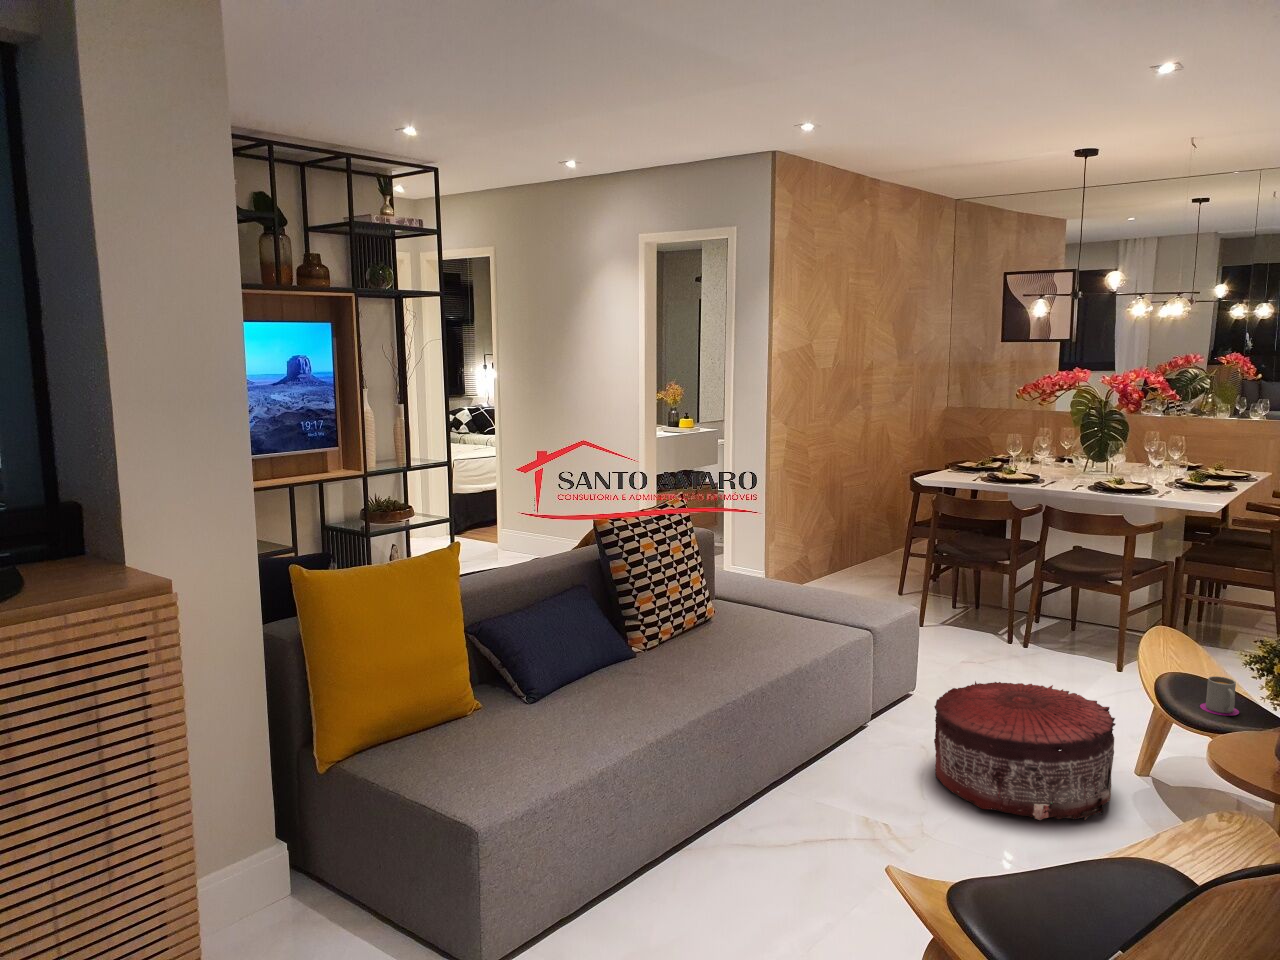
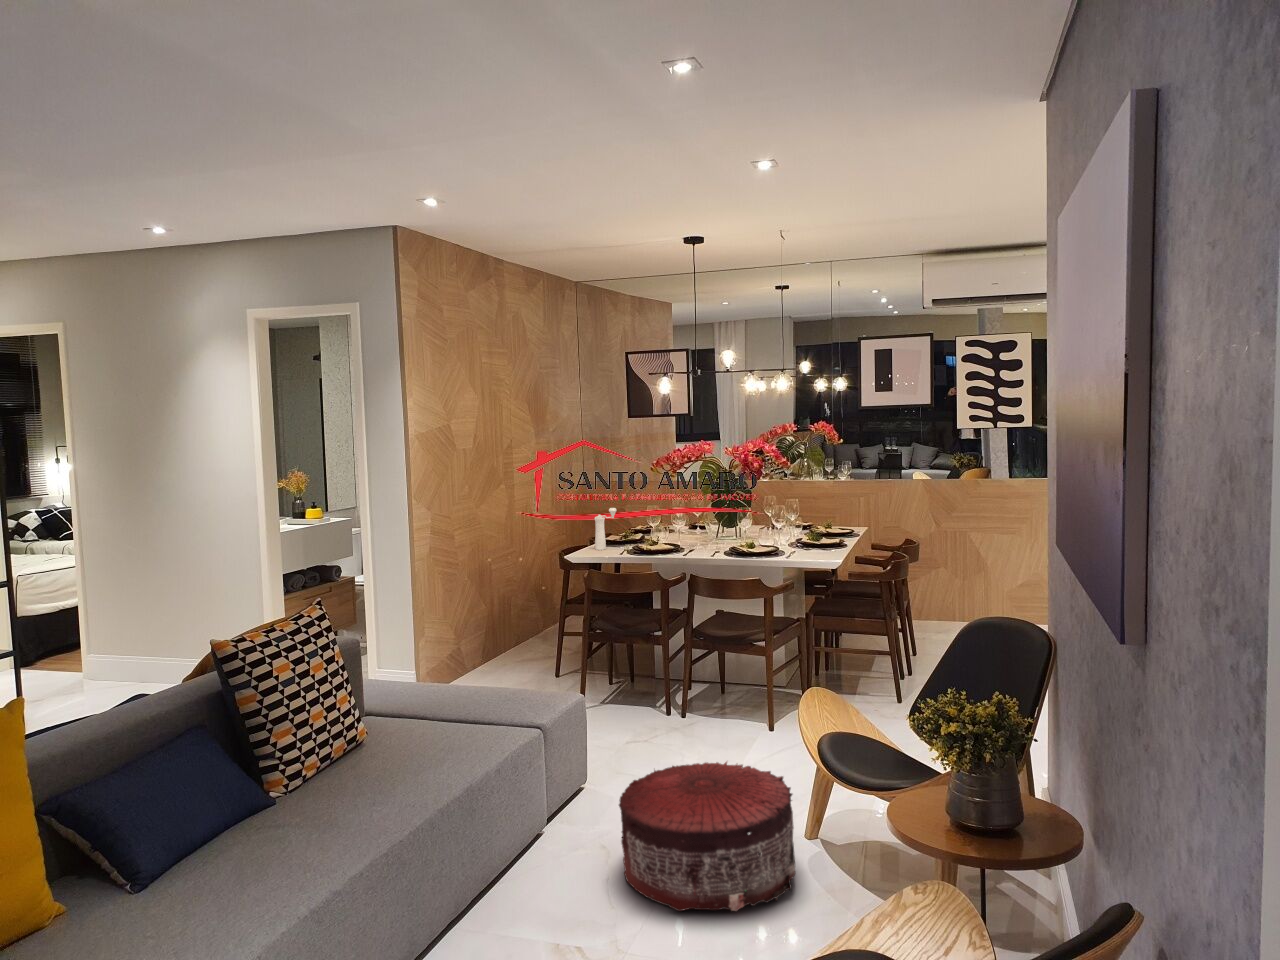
pepper mill: none [949,433,975,475] -> present [594,508,617,550]
mug: present [1200,676,1239,716] -> none [863,732,897,770]

